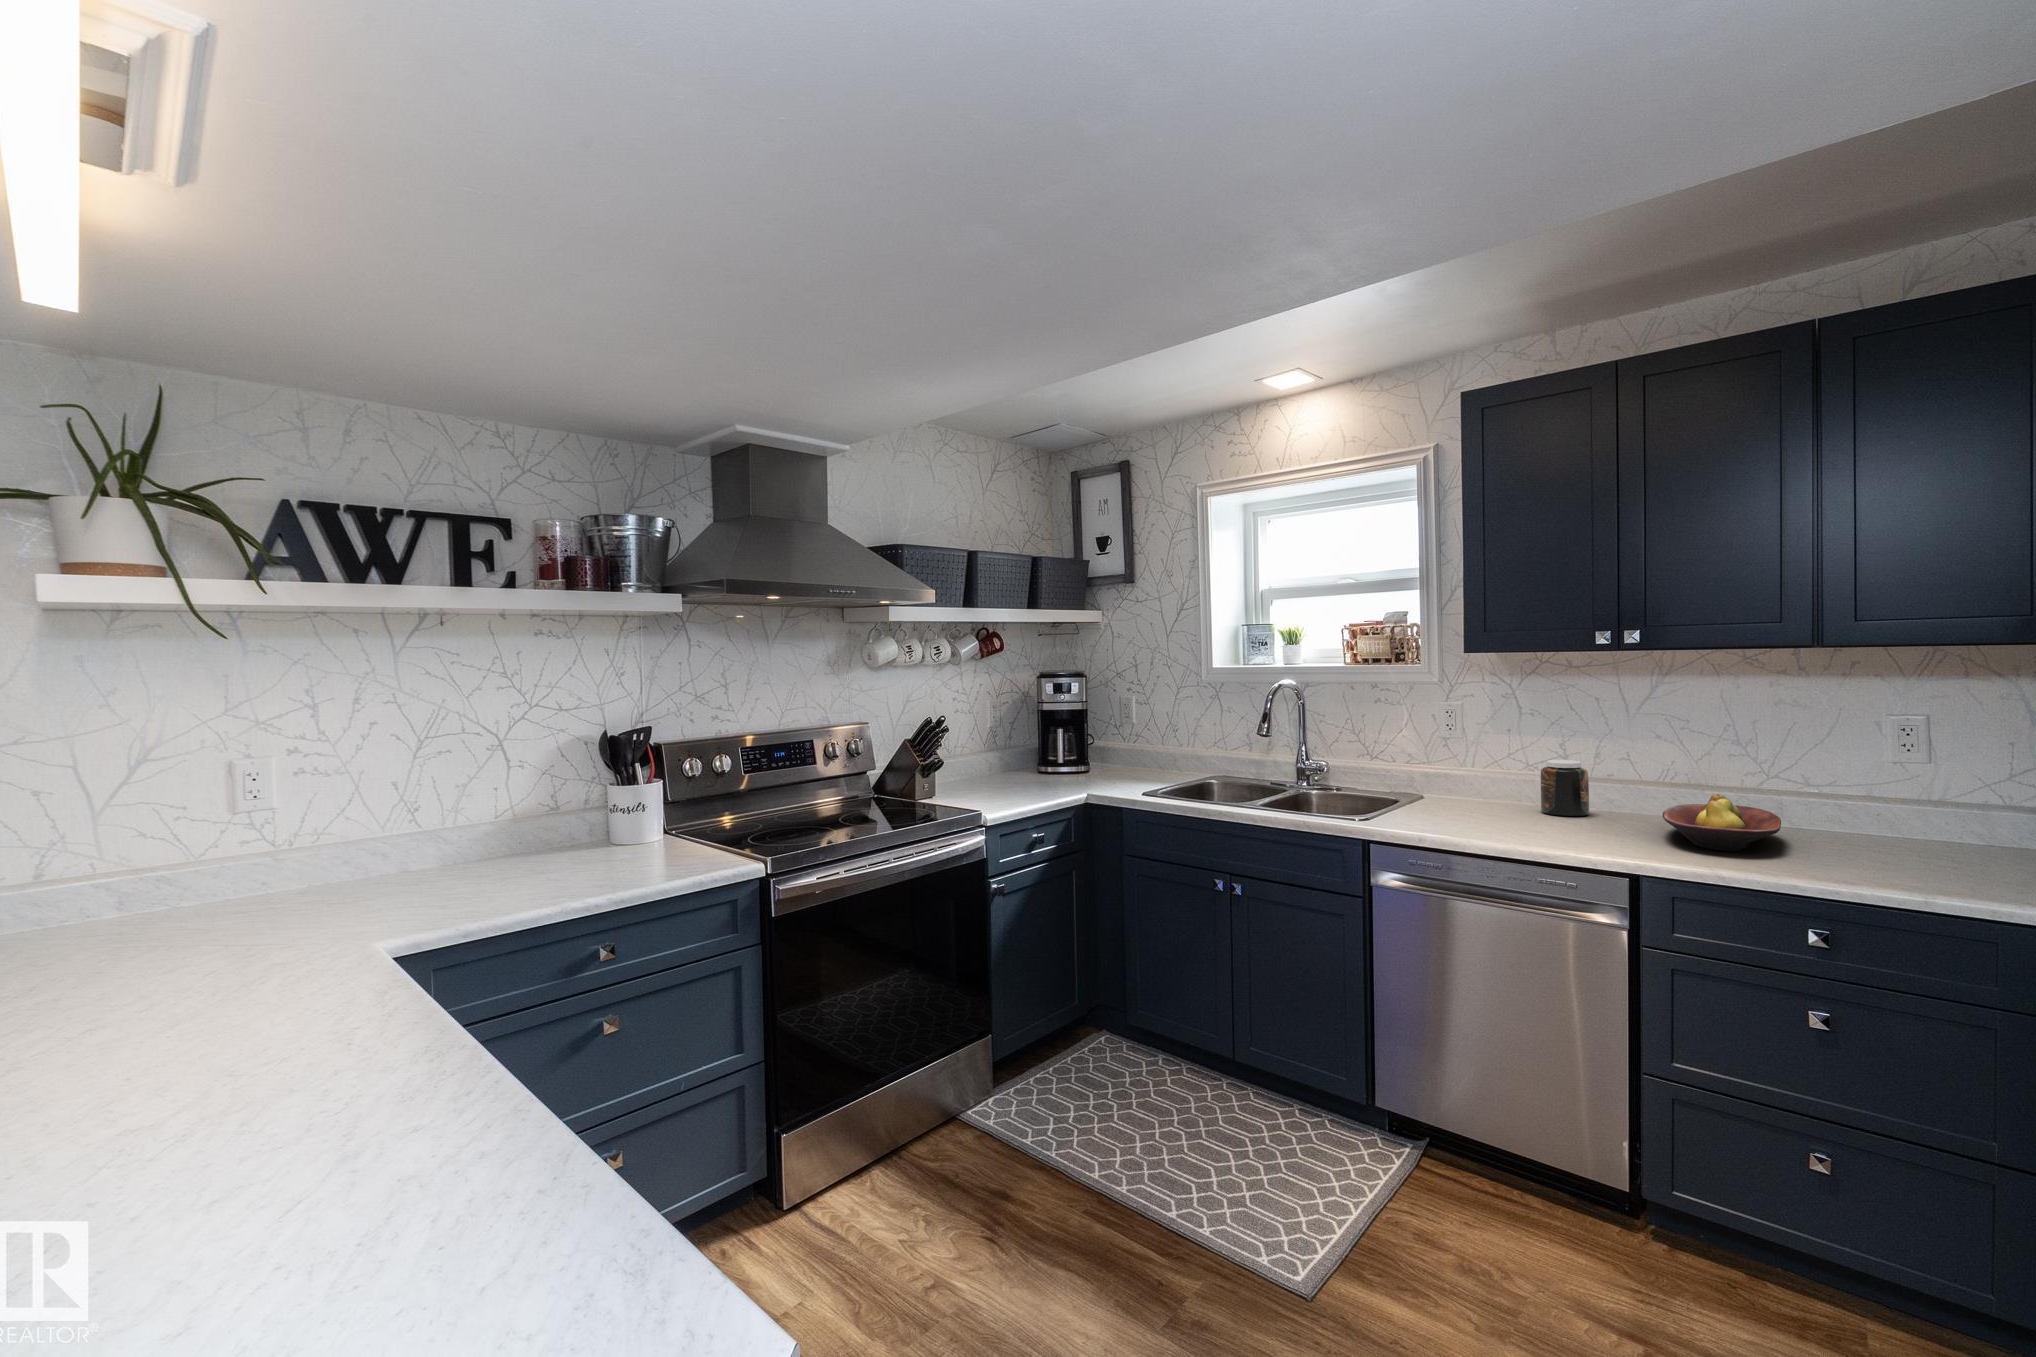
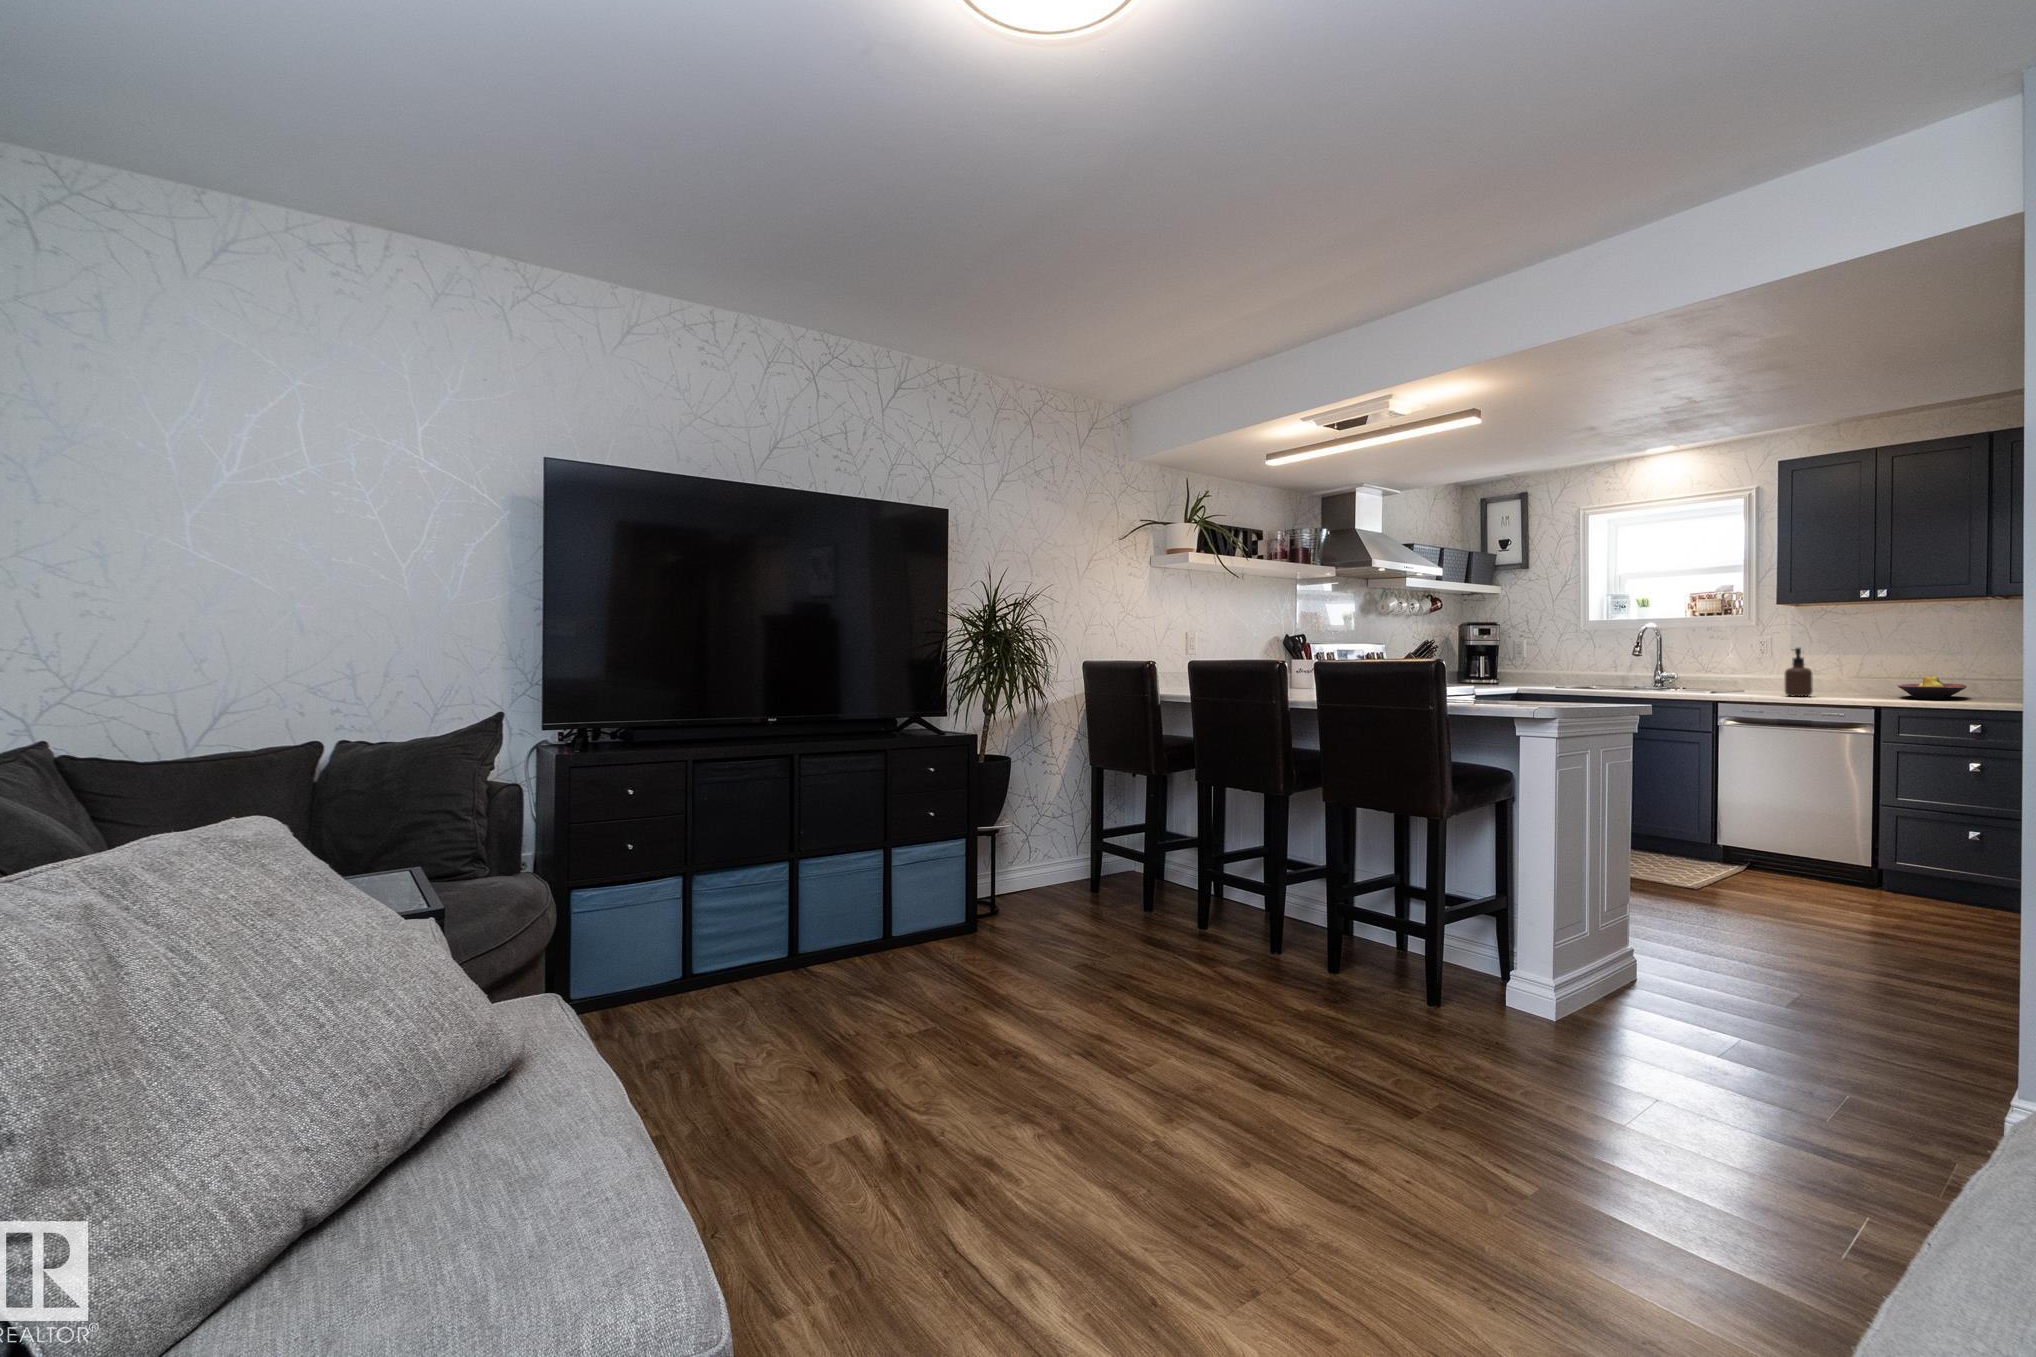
soap dispenser: none [1473,737,1520,832] -> present [1785,648,1813,696]
jar: present [1541,760,1589,816] -> none [1823,665,1853,693]

